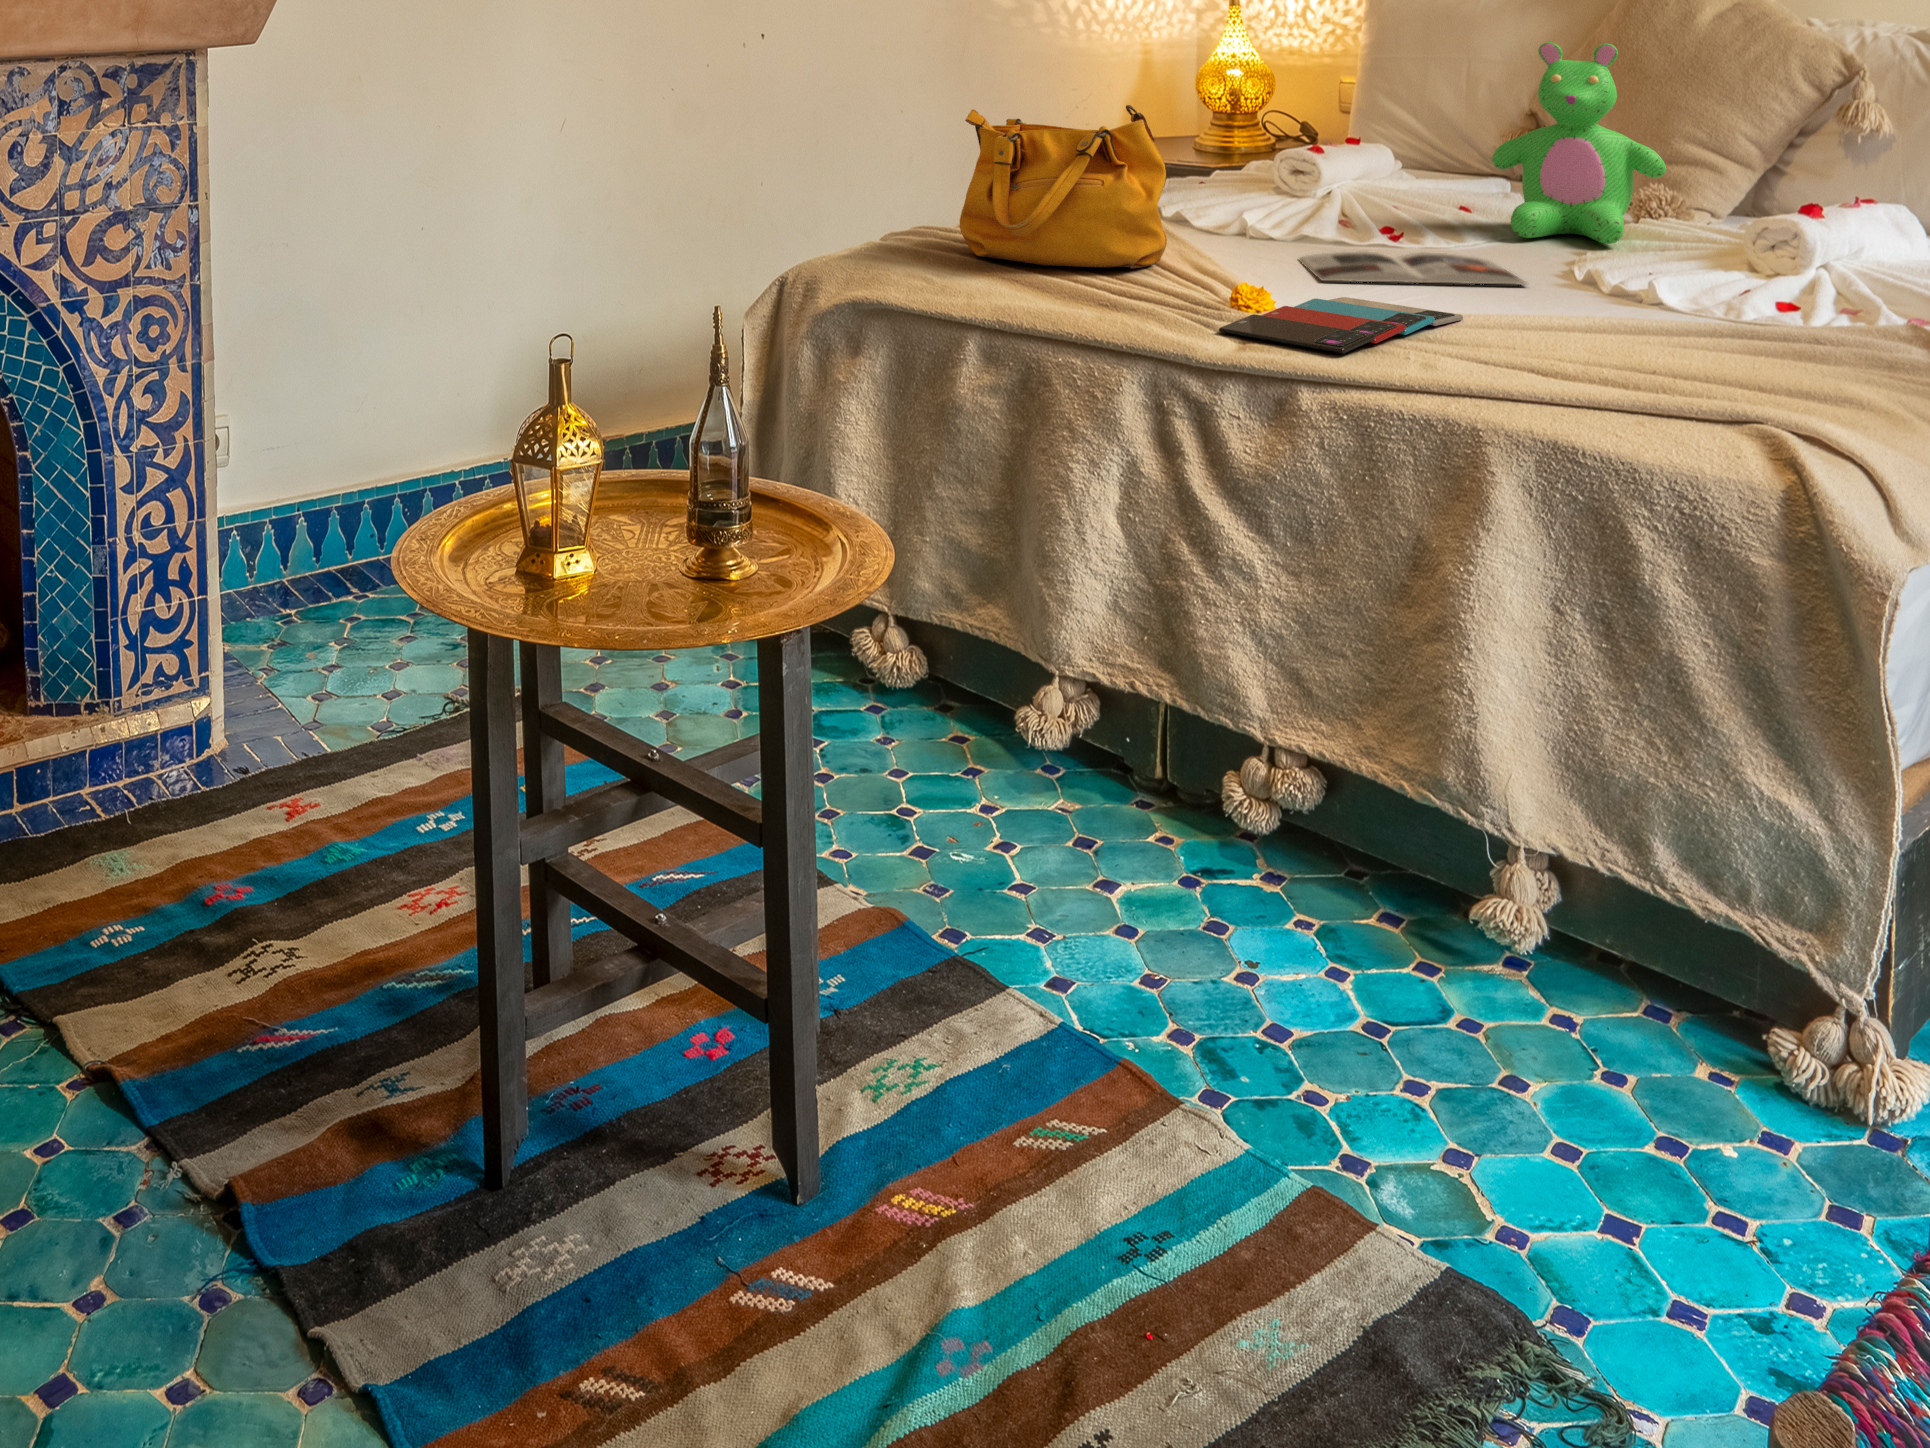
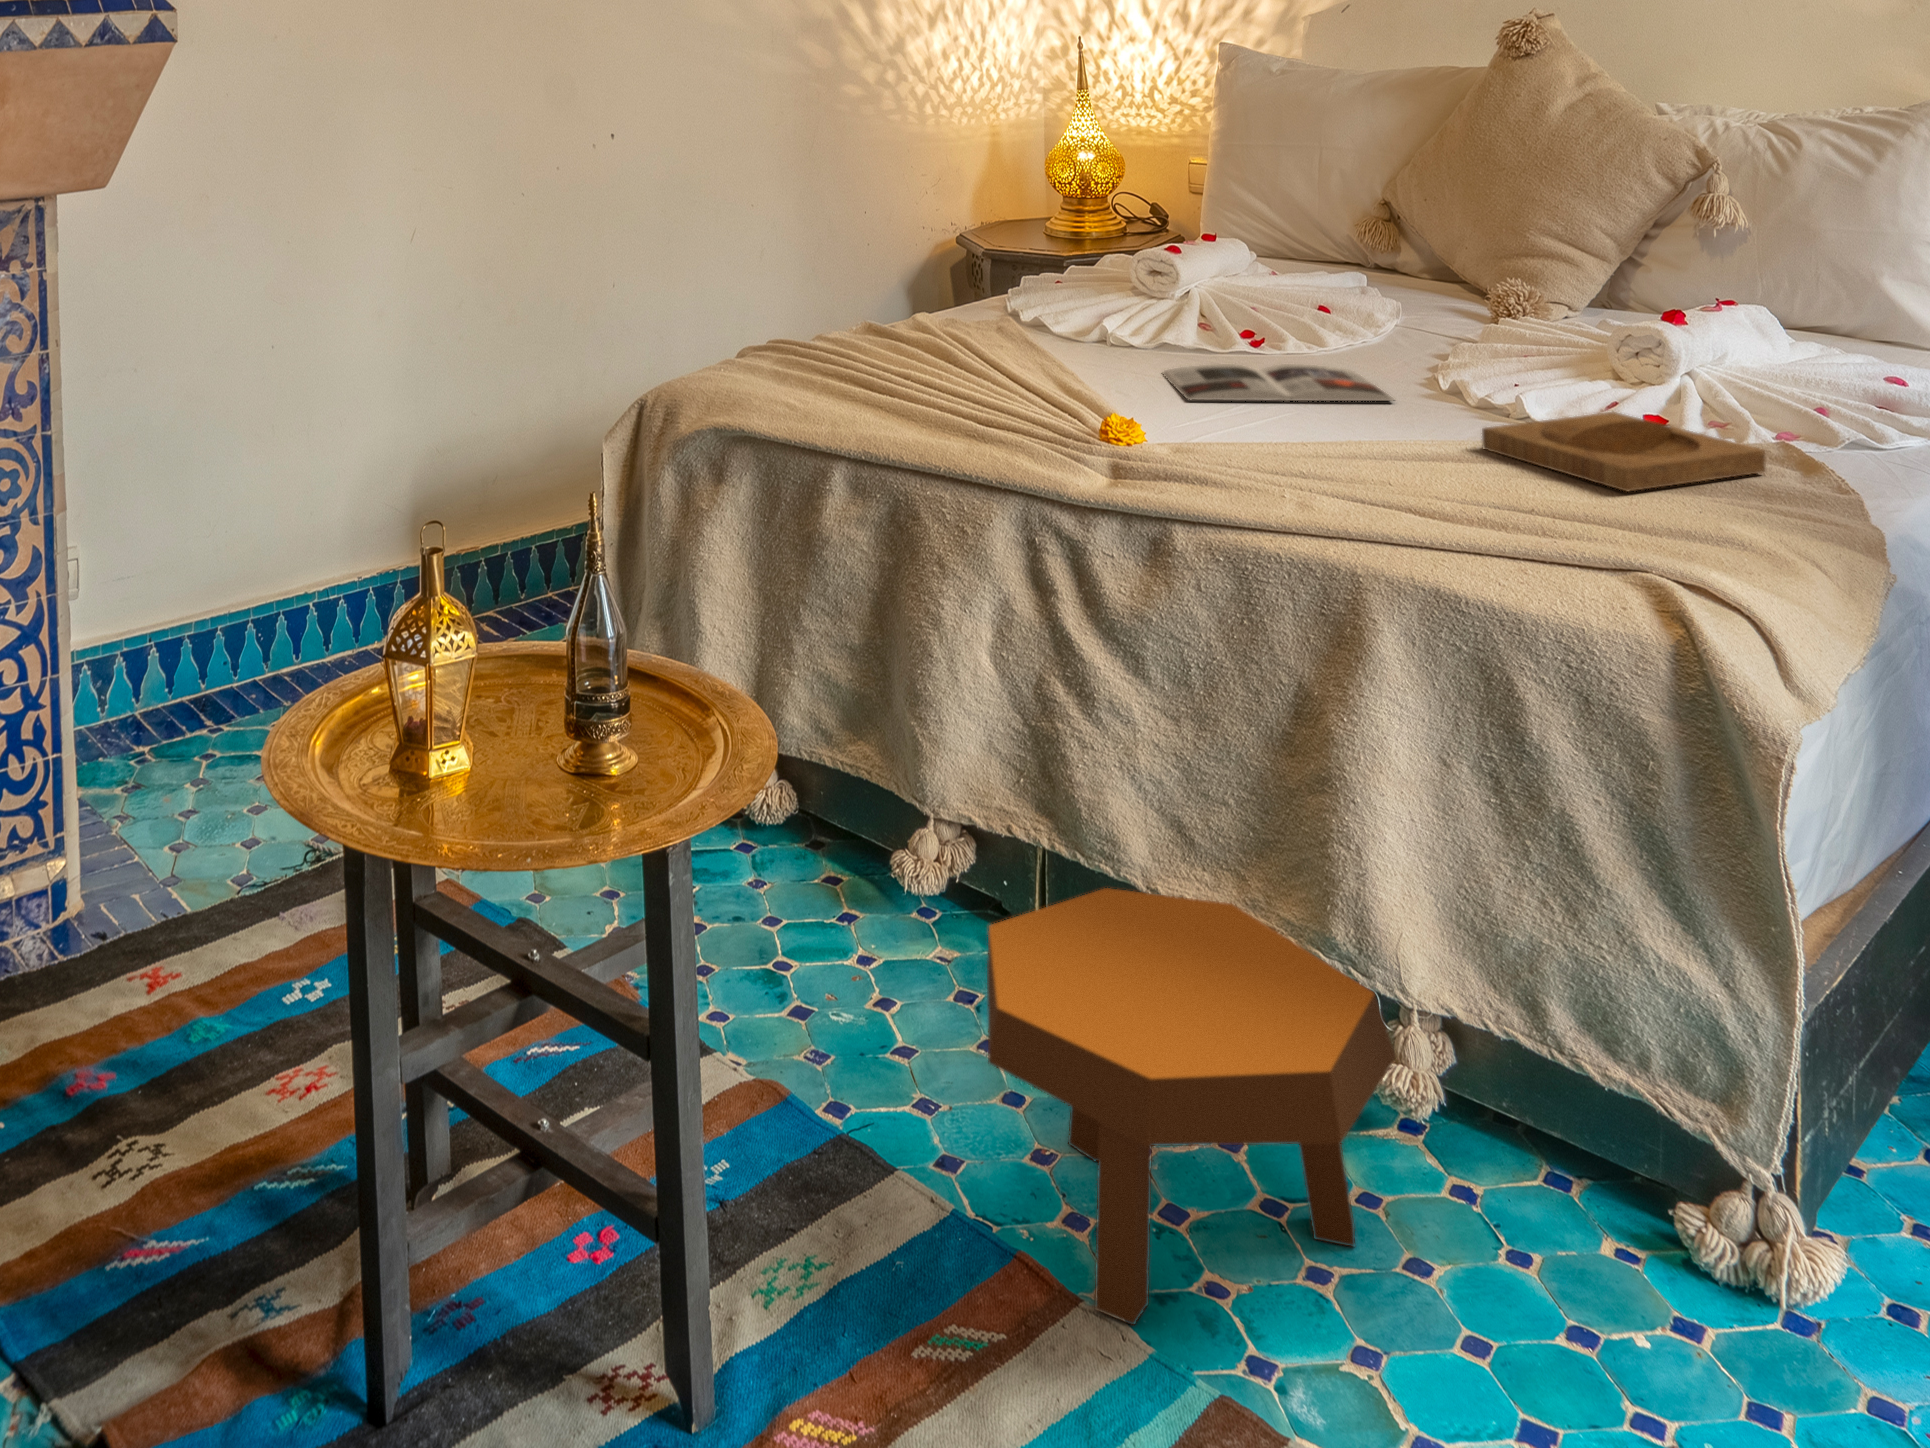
teddy bear: present [1492,42,1666,244] -> none [1351,142,1526,349]
handbag: present [960,105,1167,269] -> none [820,220,1030,389]
tray: none [1612,294,1894,361] -> present [1482,412,1766,491]
smartphone: present [1219,297,1463,353] -> none [1089,420,1333,491]
footstool: none [1096,726,1499,1124] -> present [987,888,1396,1325]

